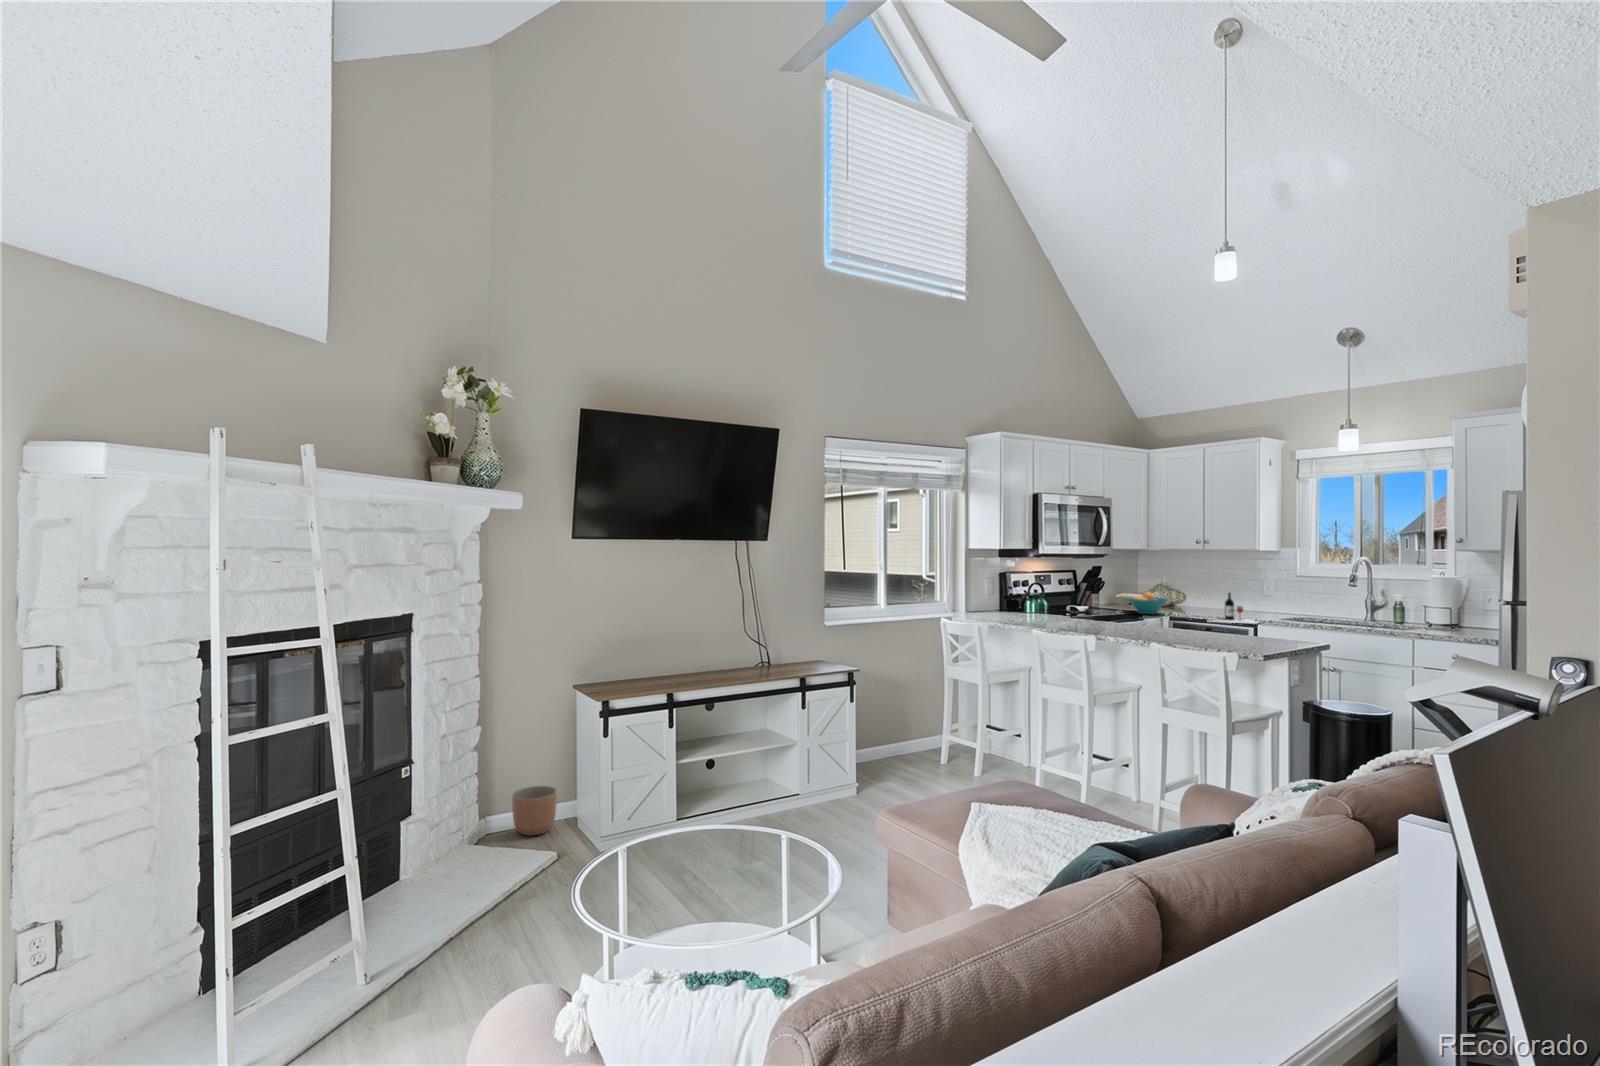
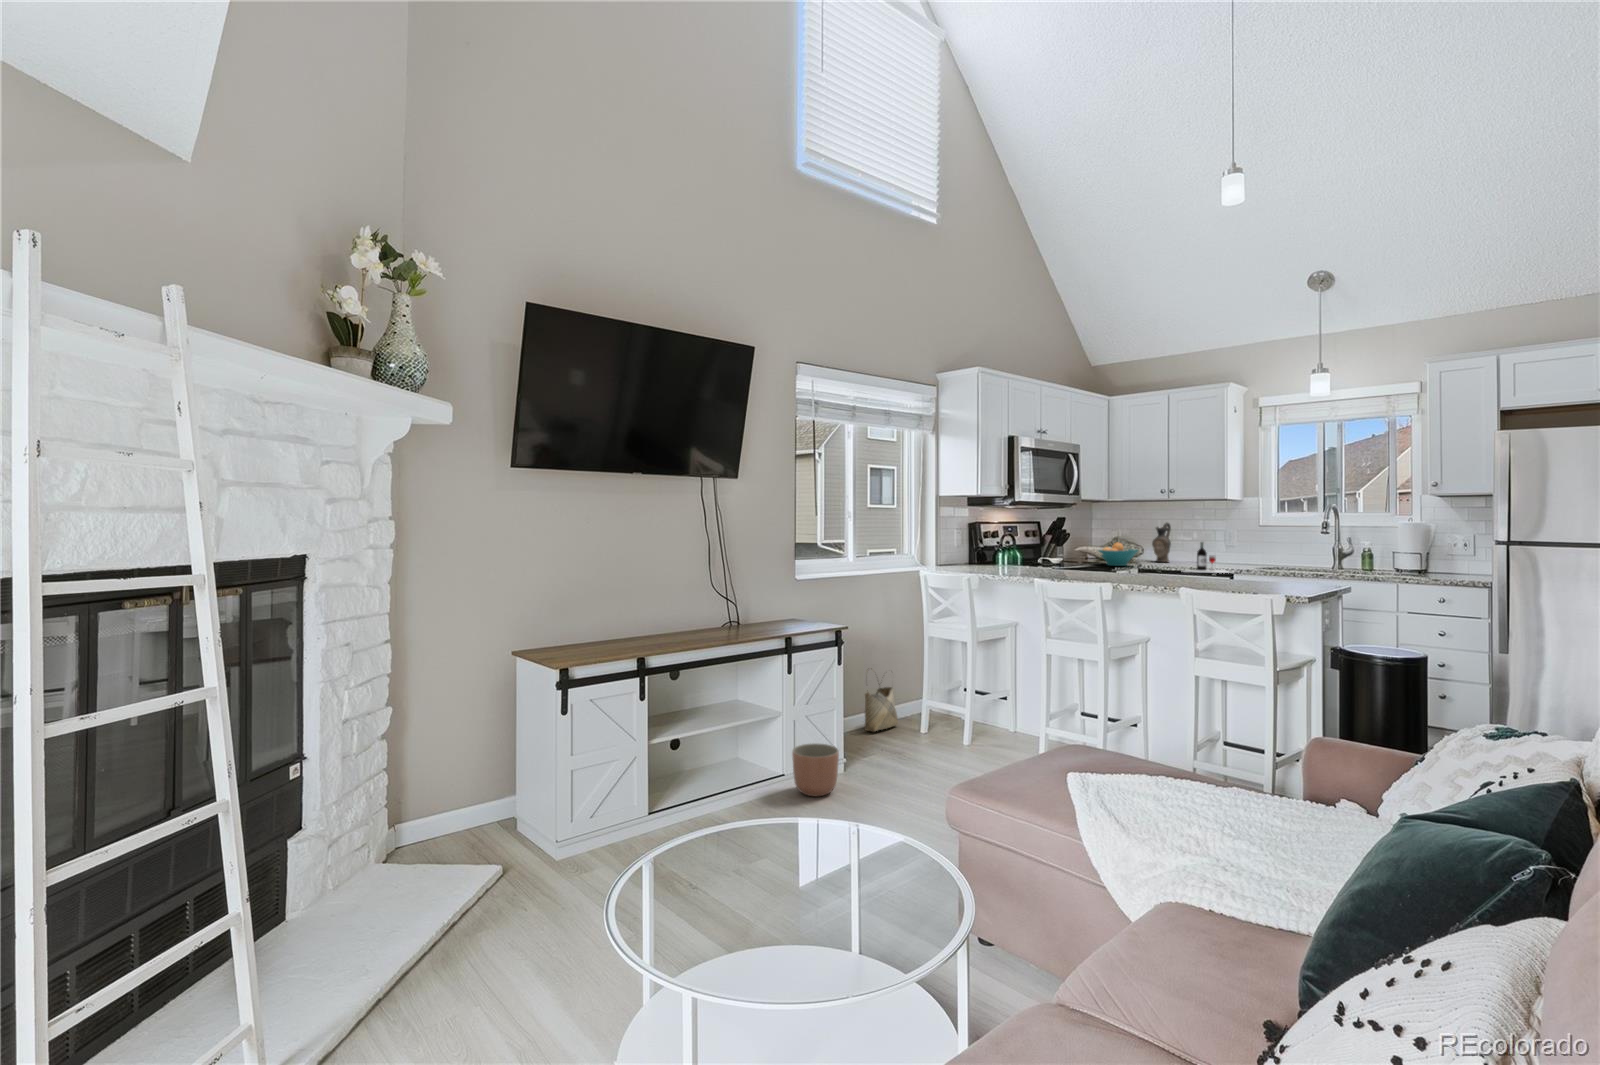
ceramic pitcher: none [1190,571,1209,610] -> present [1152,523,1171,562]
woven basket: none [887,705,920,763] -> present [864,684,898,732]
planter: present [512,786,557,836] -> present [792,743,839,796]

